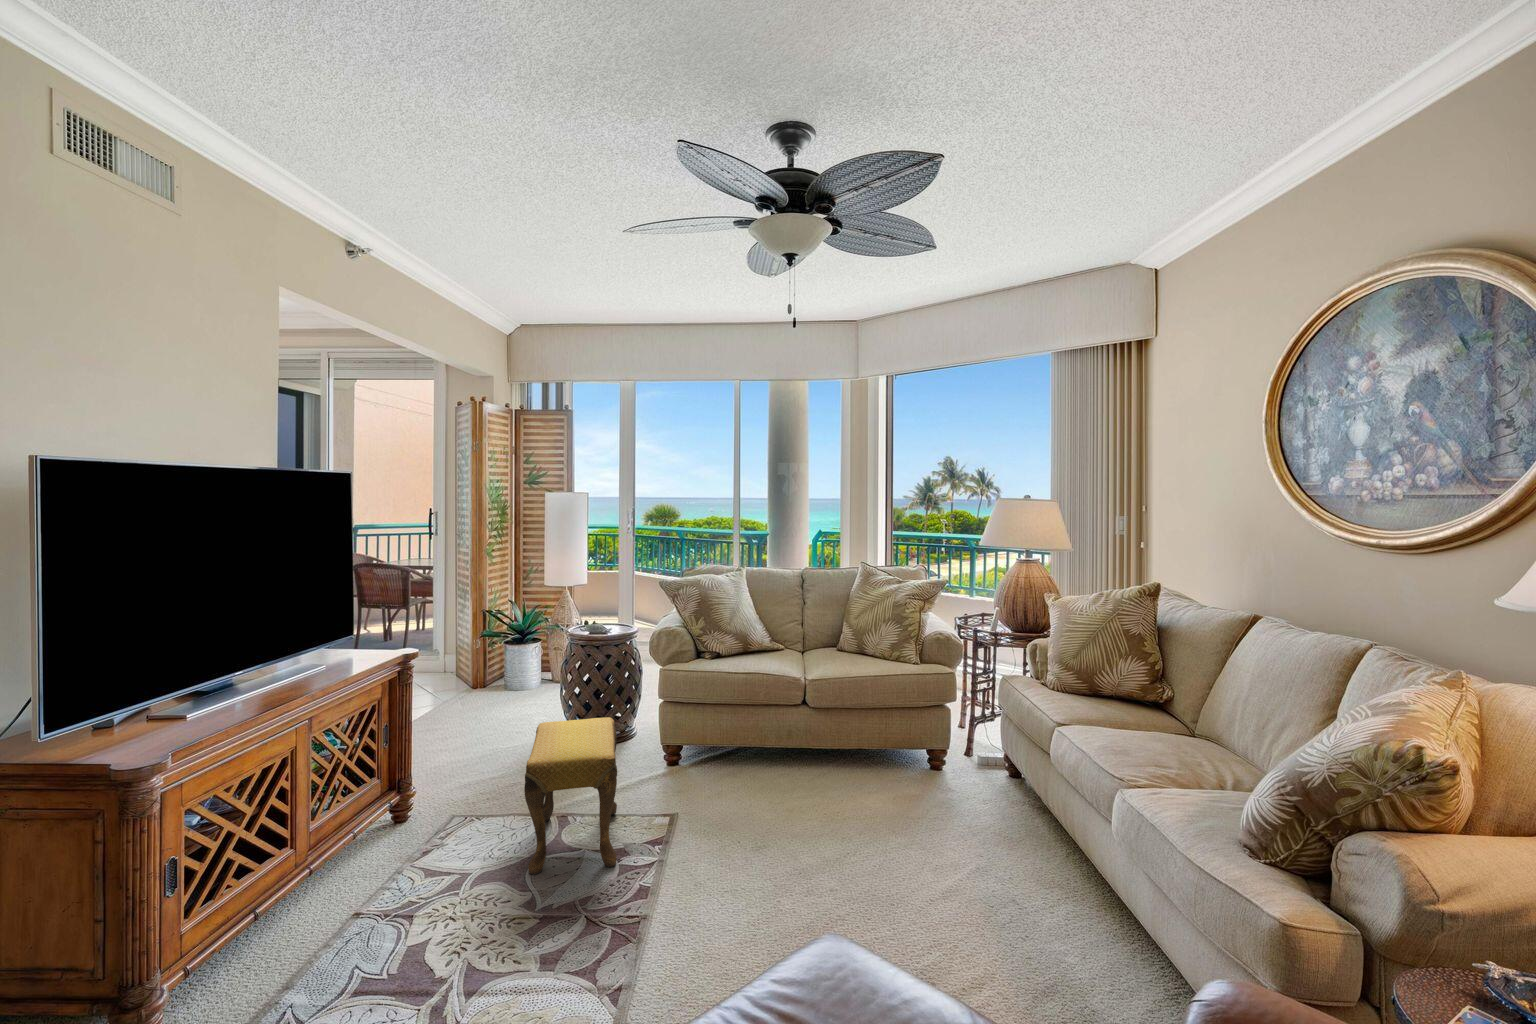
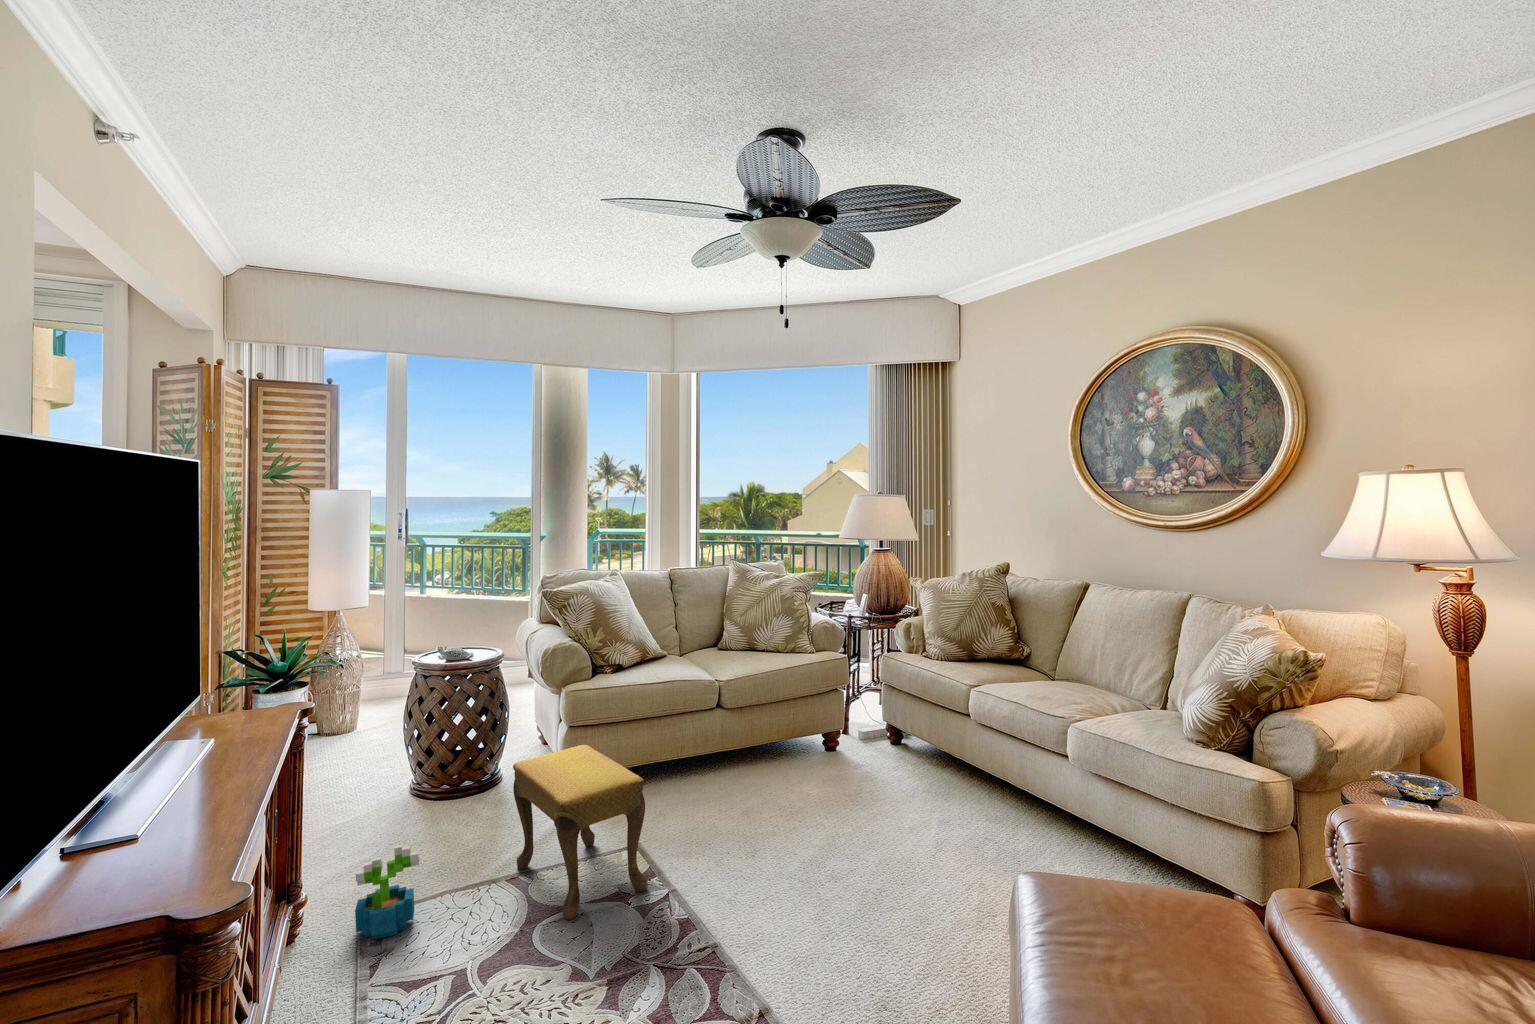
decorative plant: none [384,774,438,849] -> present [355,844,419,939]

